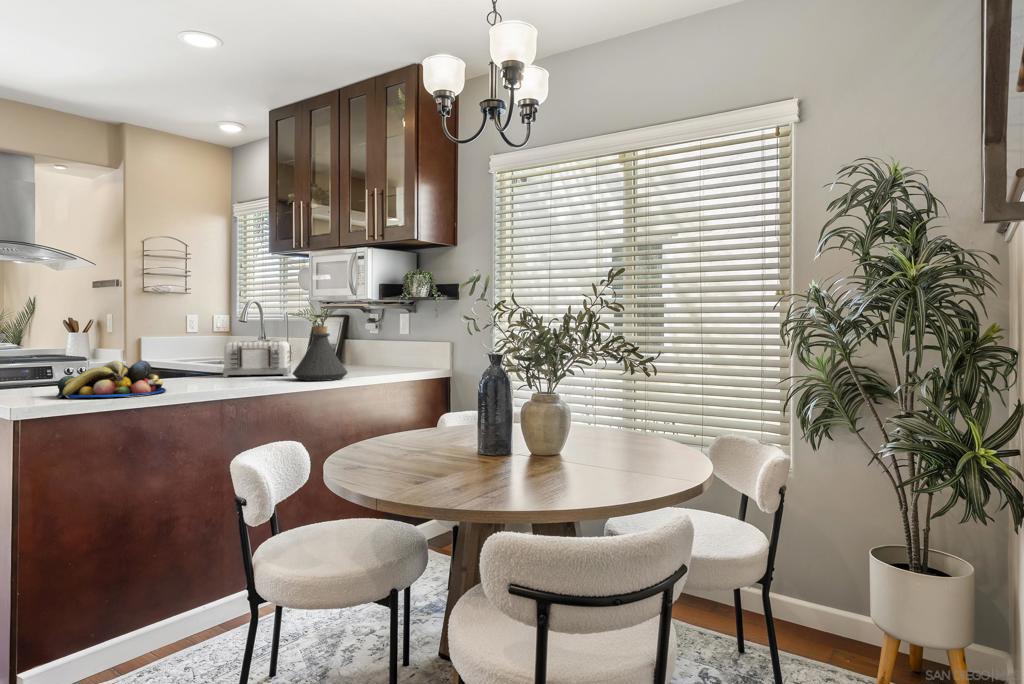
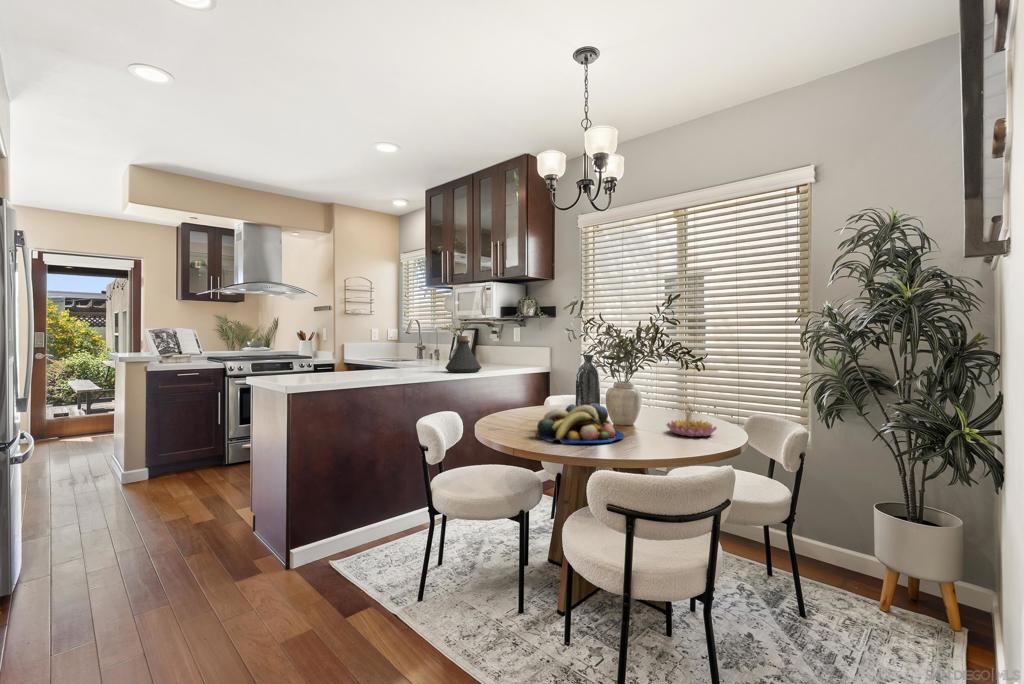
toaster: present [223,341,291,377] -> none [399,346,442,370]
fruit bowl: present [57,361,166,399] -> present [537,403,624,444]
candle holder: none [603,420,671,470] -> present [667,404,716,437]

